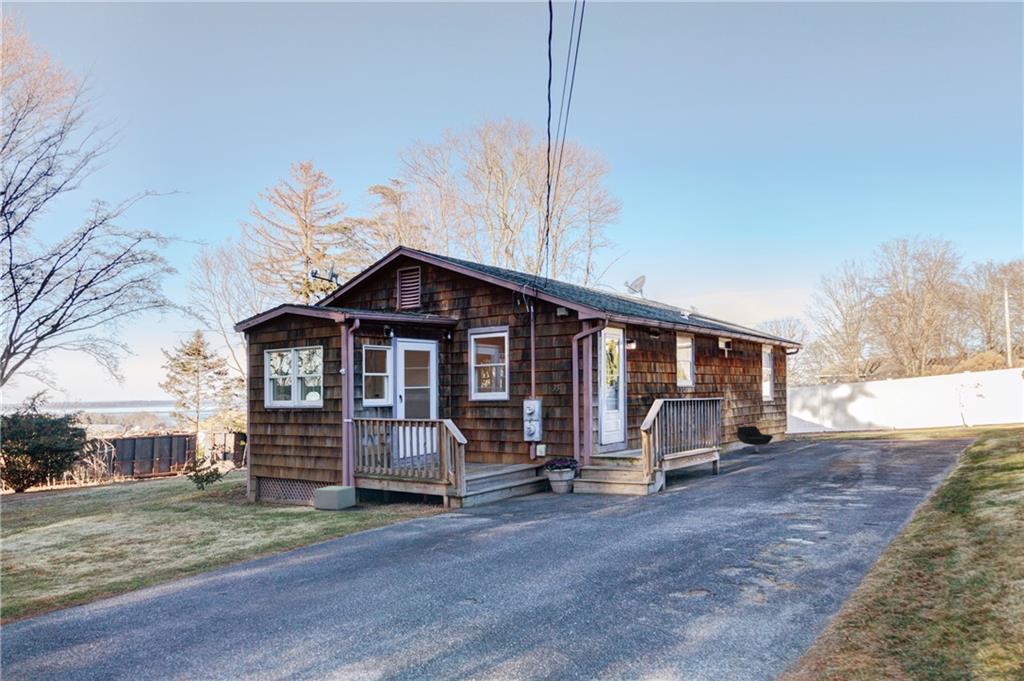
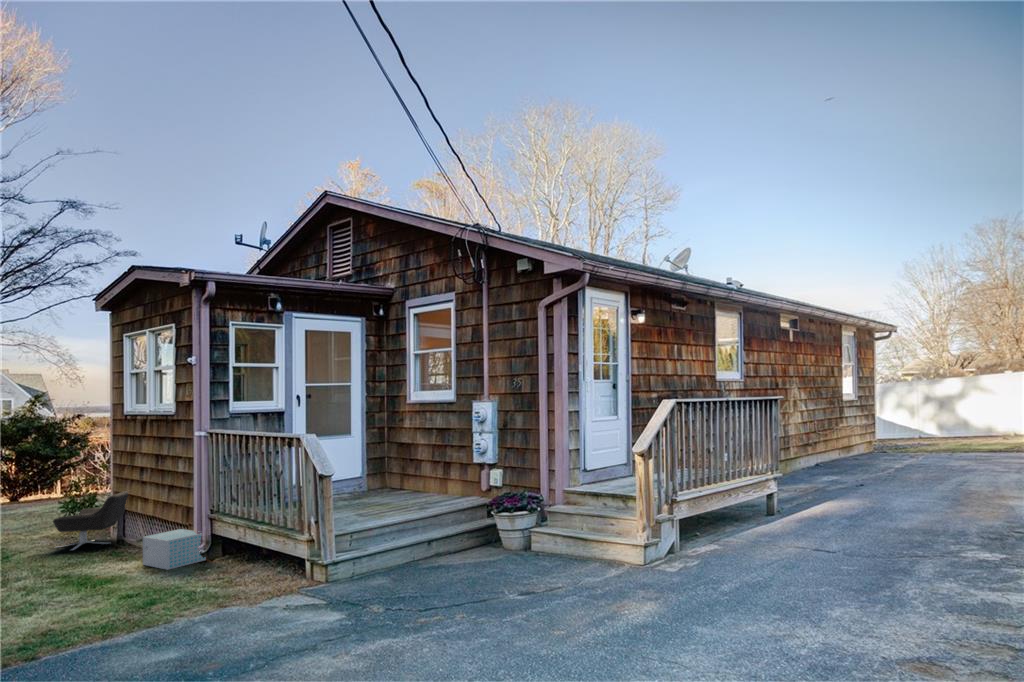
lounge chair: present [737,426,773,453] -> present [53,491,128,550]

